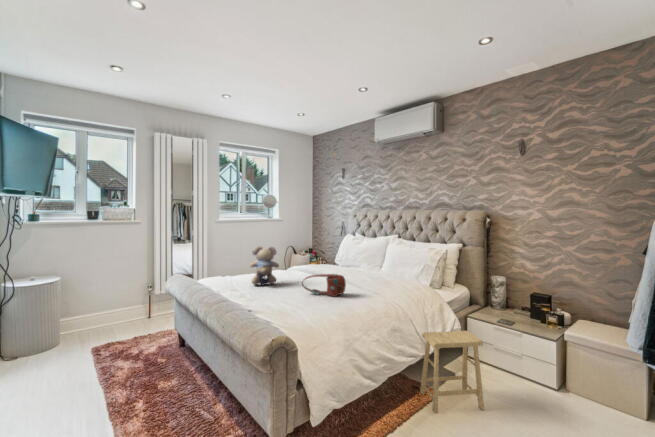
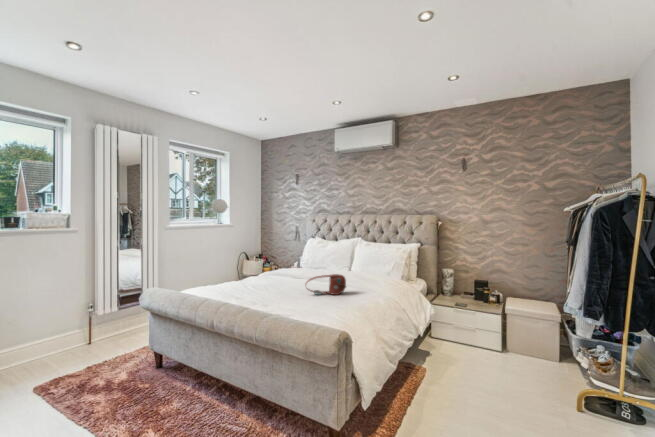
teddy bear: present [250,246,279,286] -> none [243,252,272,292]
footstool: present [420,331,484,413] -> none [412,313,463,383]

